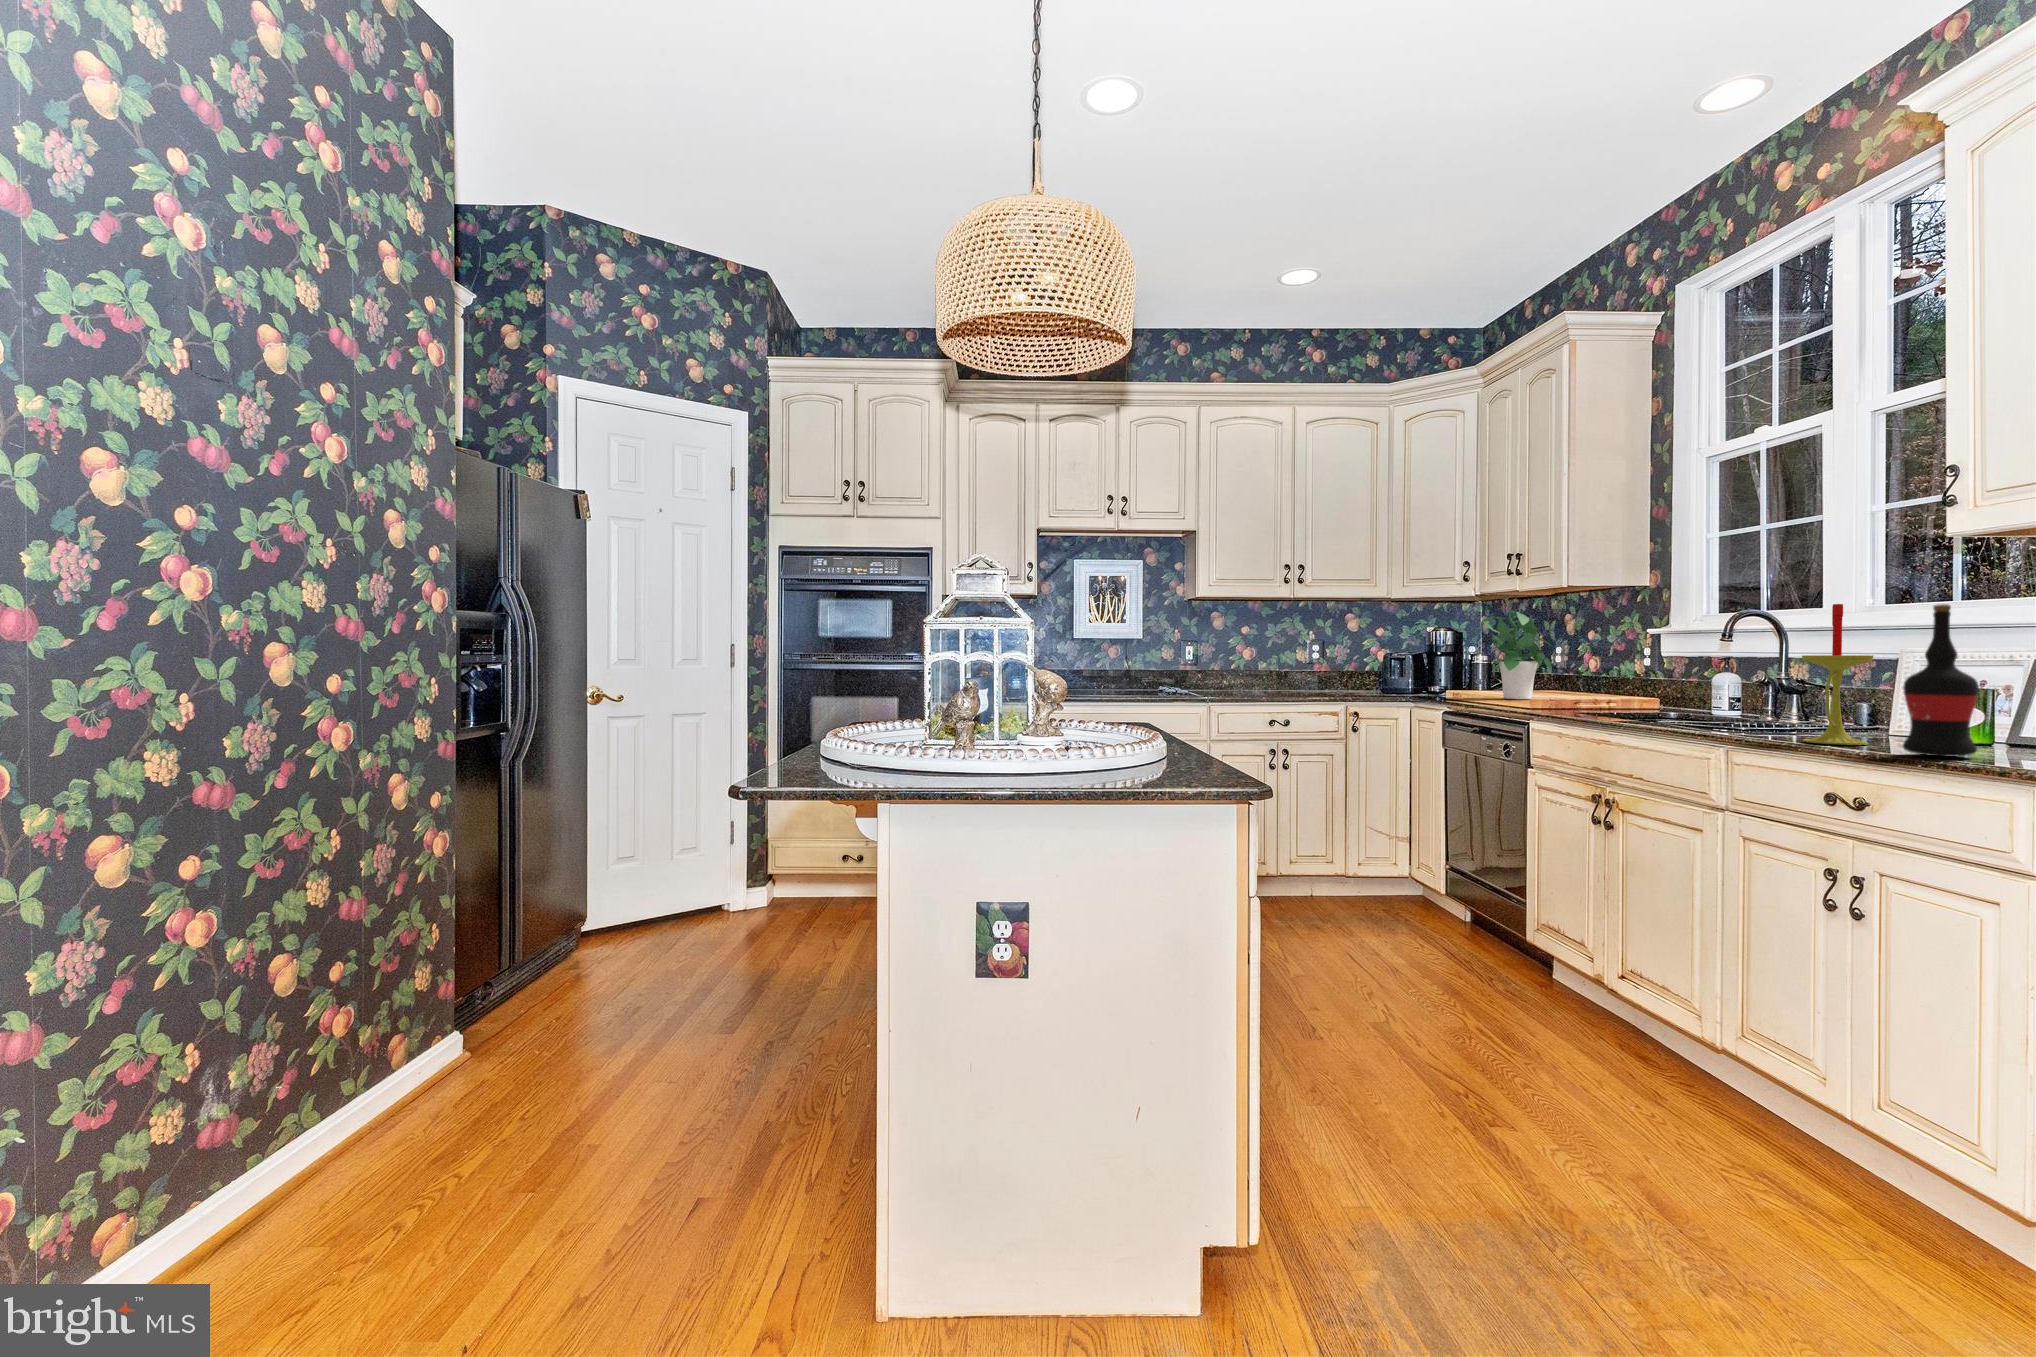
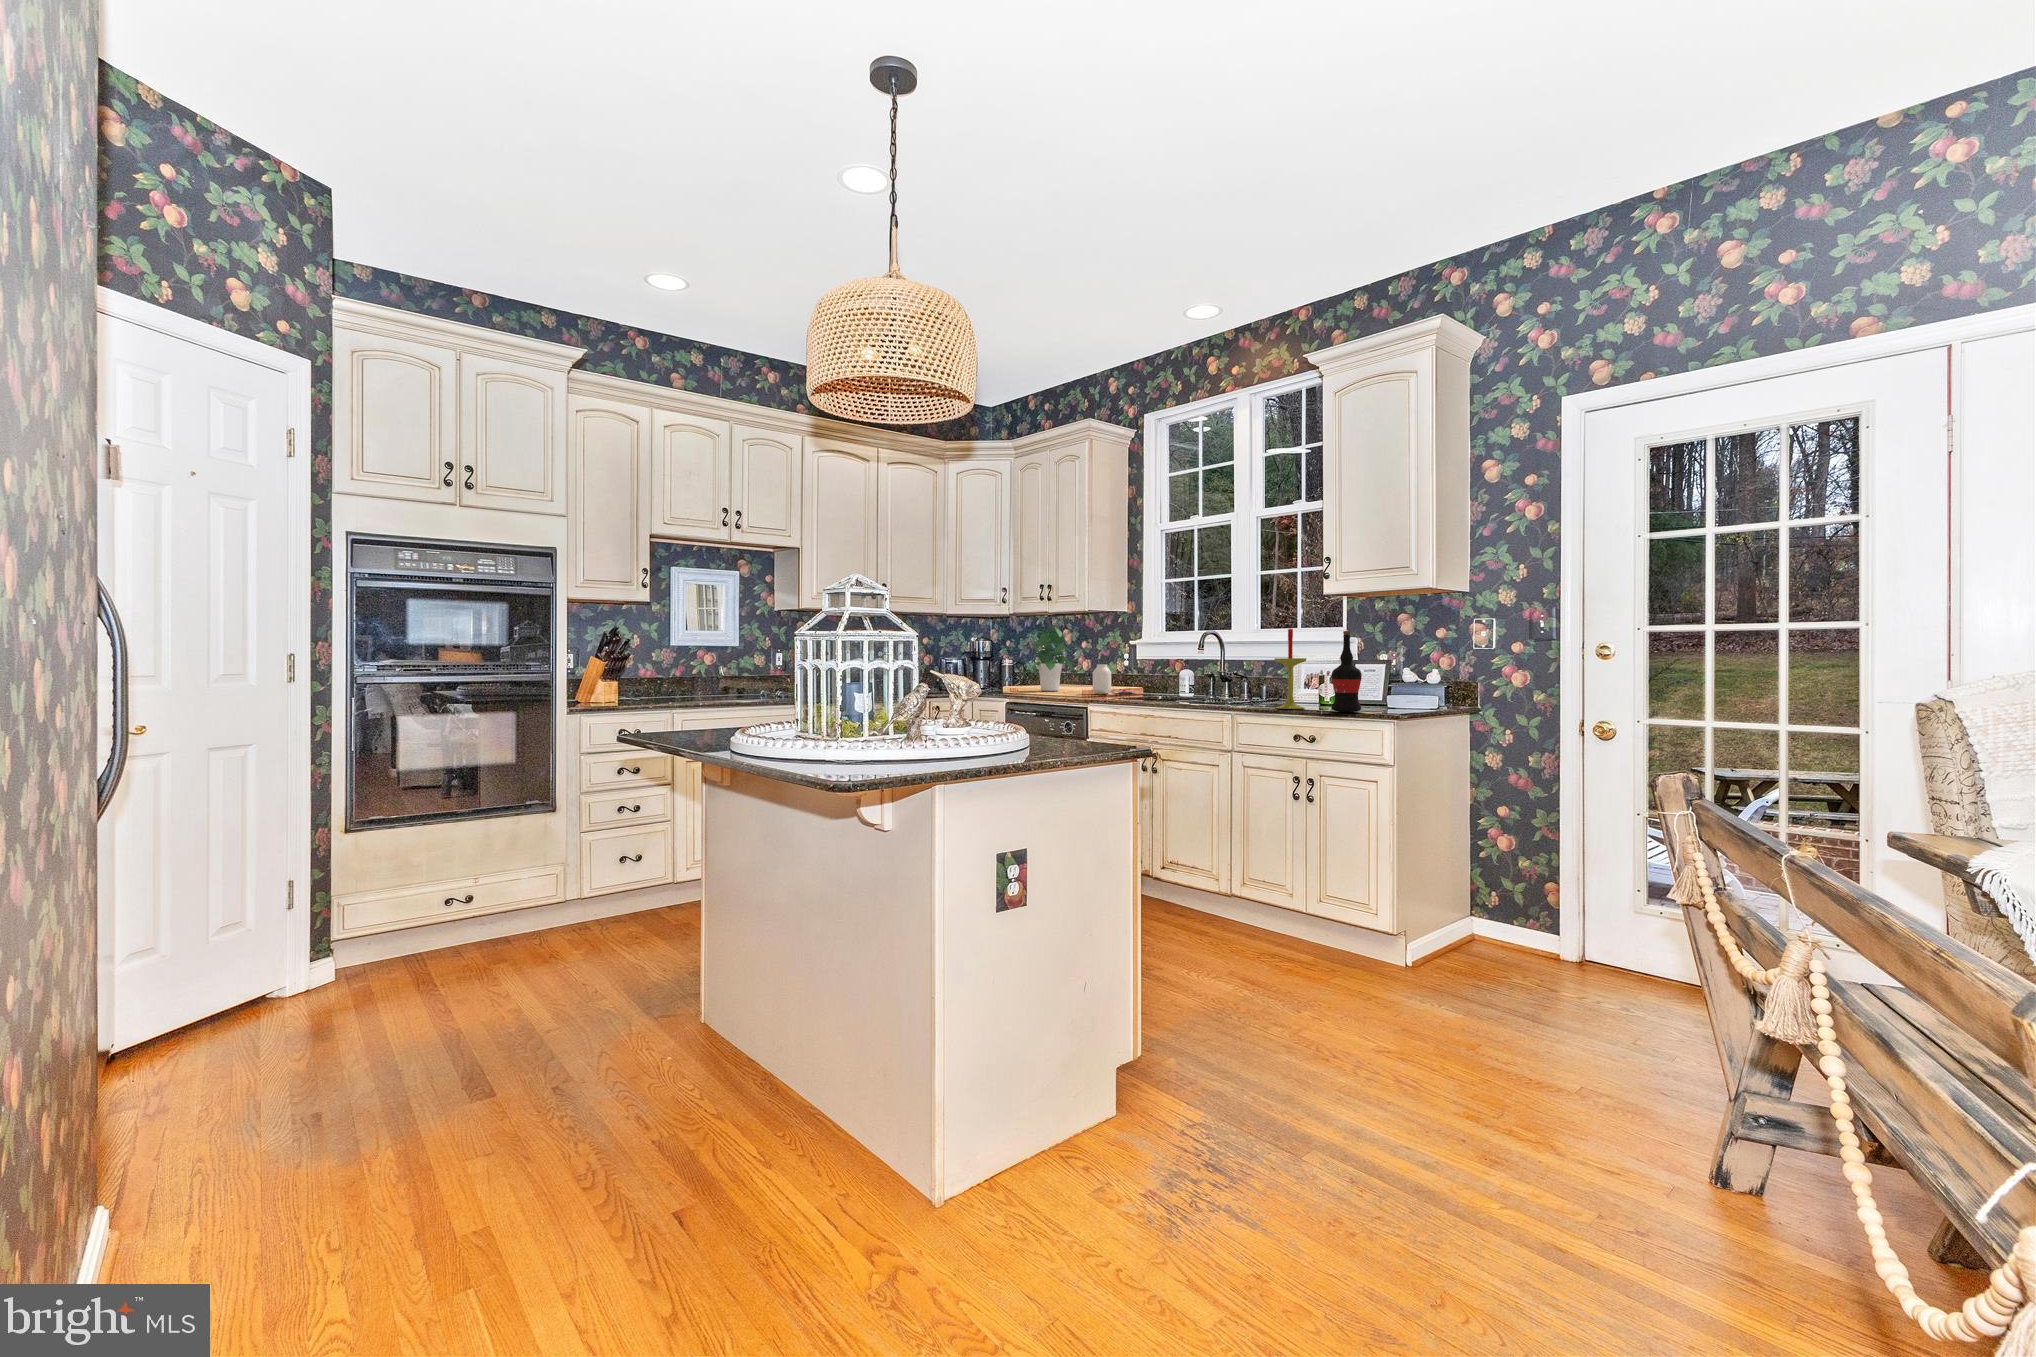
jar: none [1564,663,1647,706] -> present [1093,664,1136,694]

